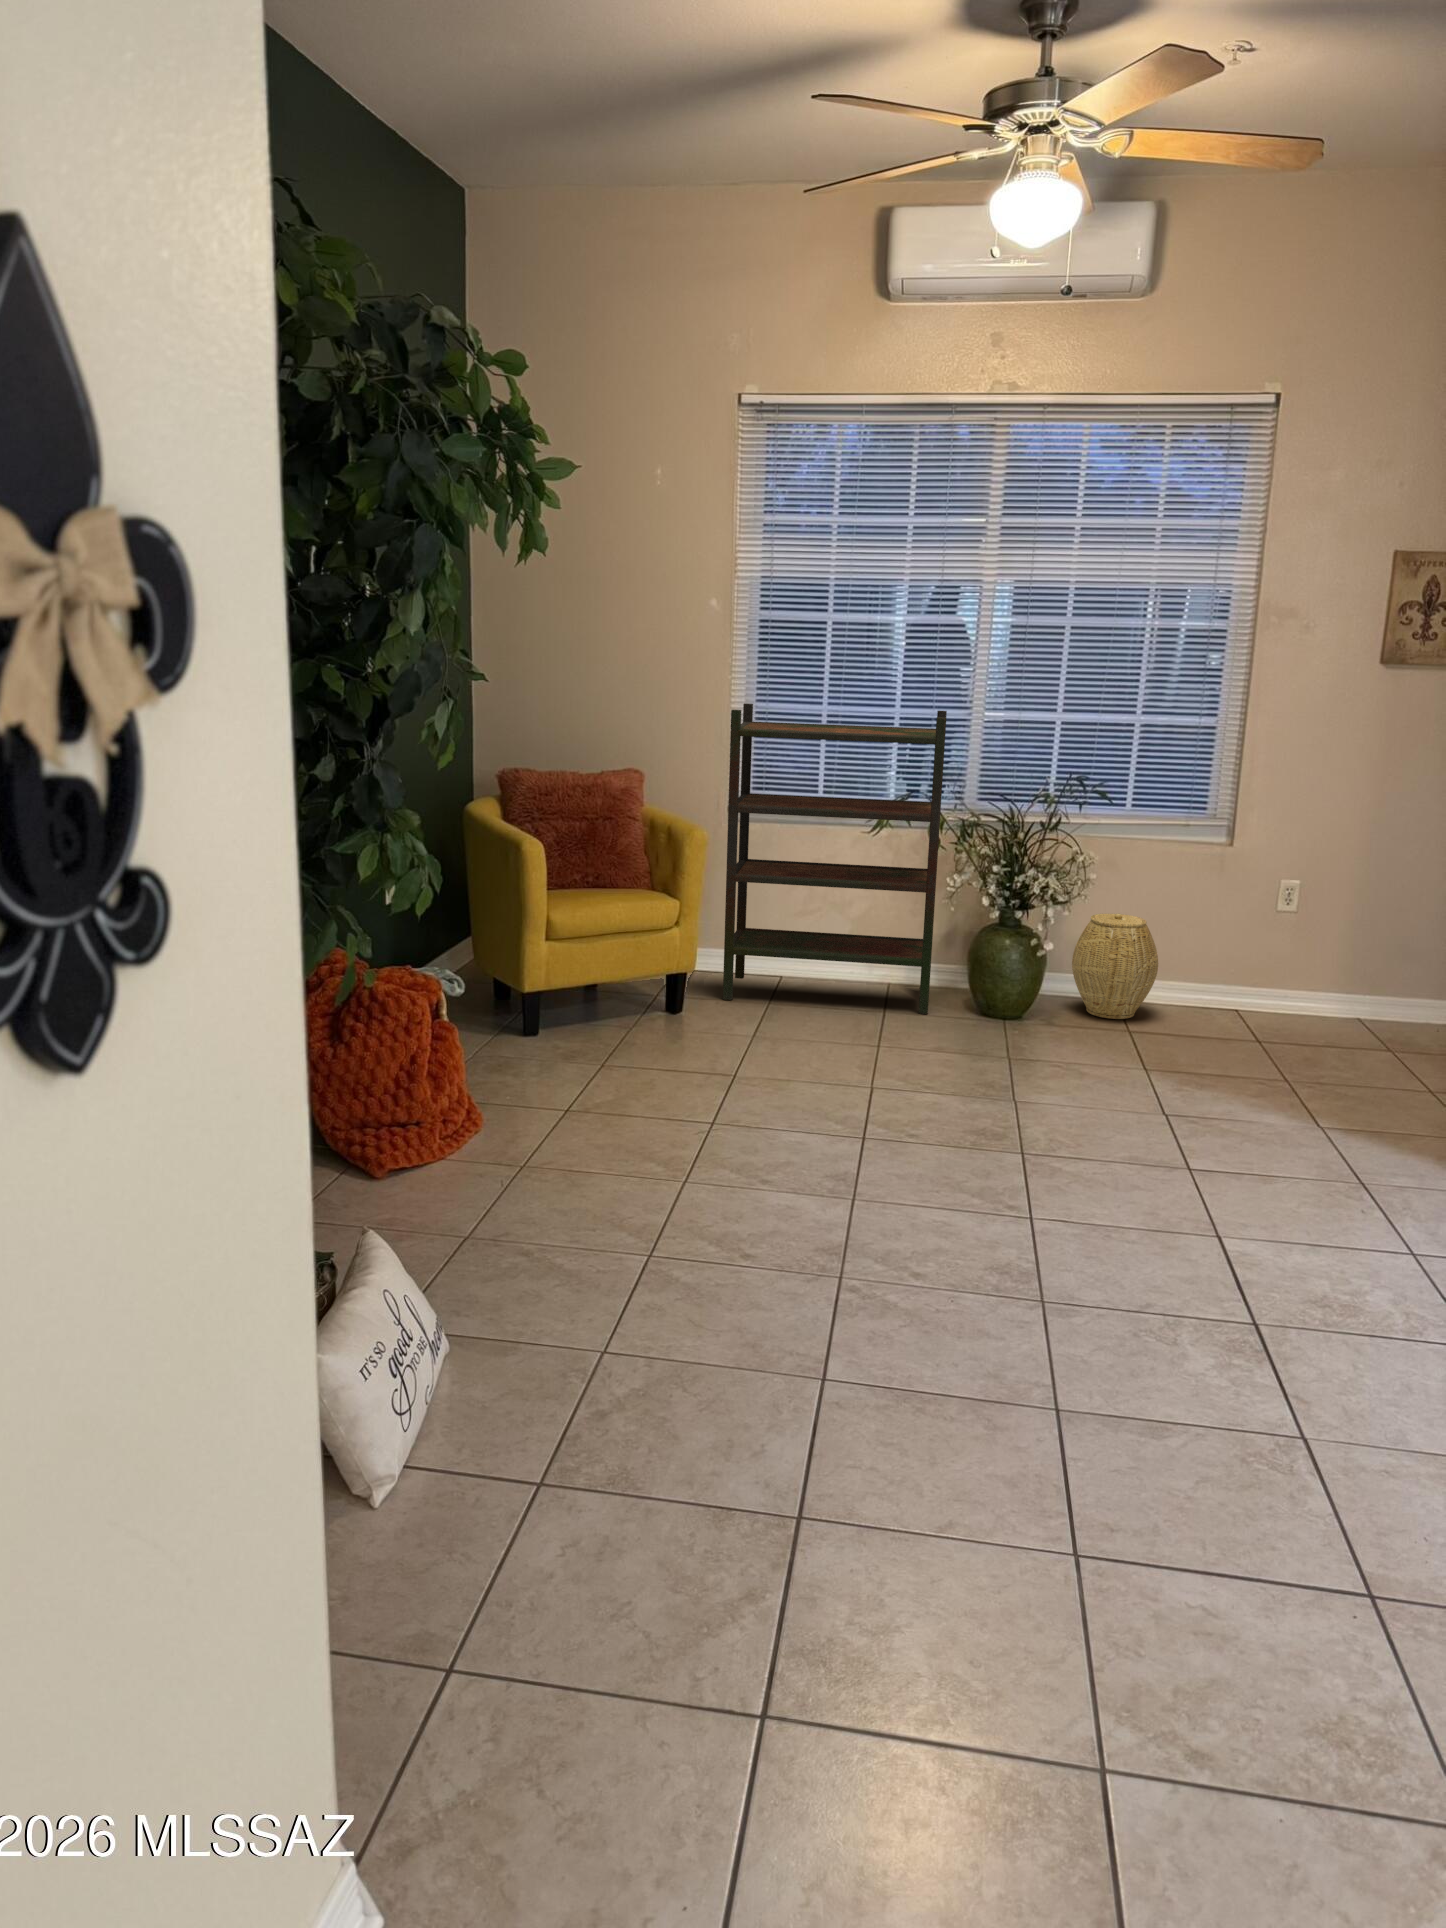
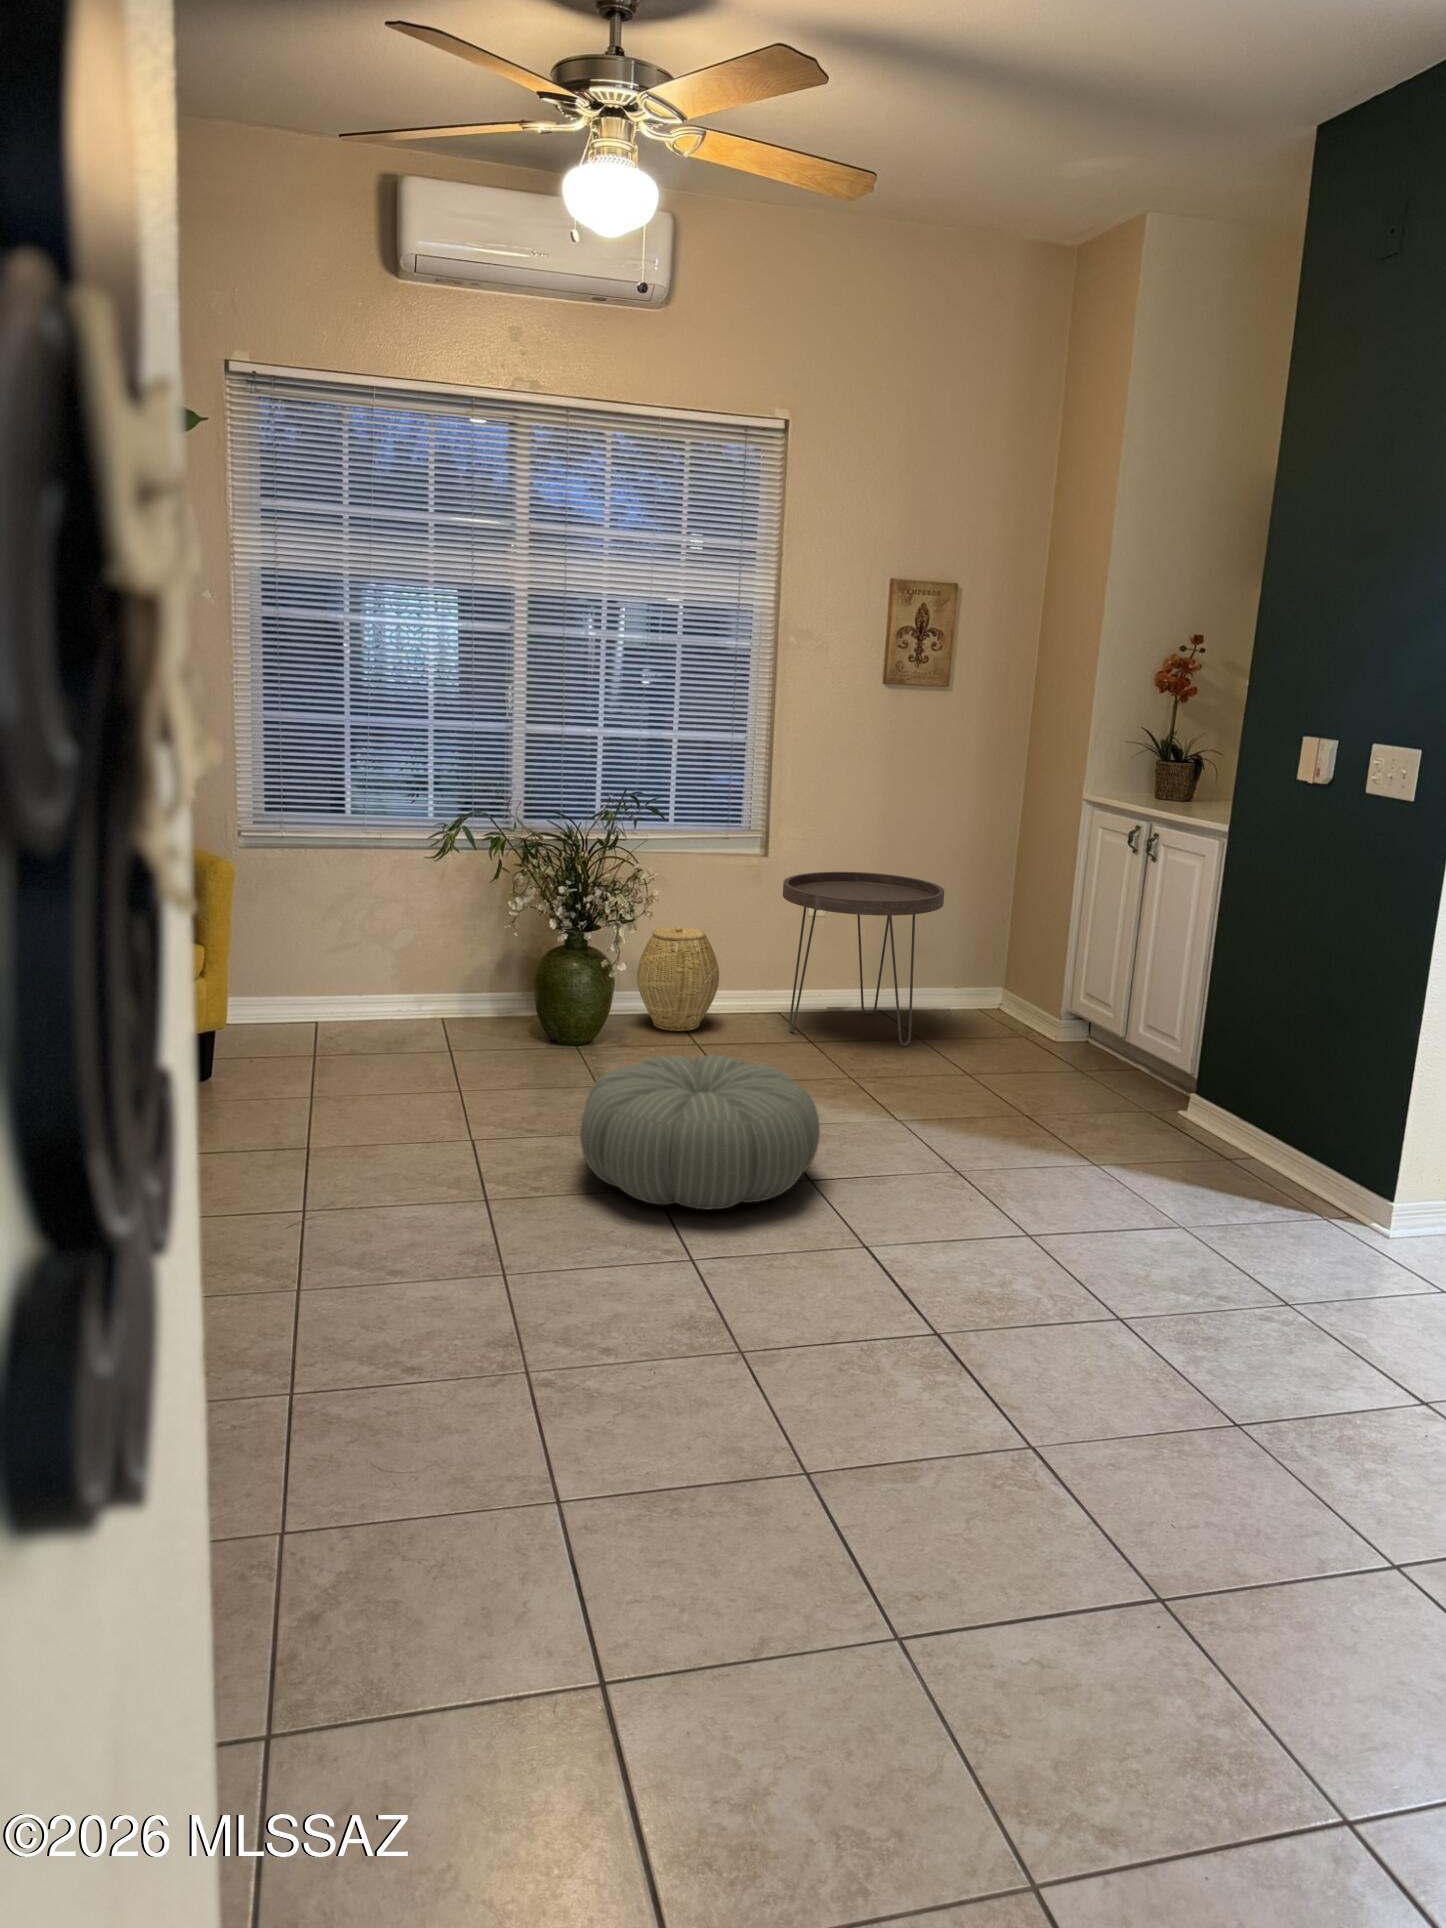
bookshelf: present [723,703,947,1014] -> none [261,723,503,1055]
side table: none [1230,868,1419,1059] -> present [783,872,944,1046]
pouf: none [953,1031,1195,1180] -> present [580,1055,820,1210]

